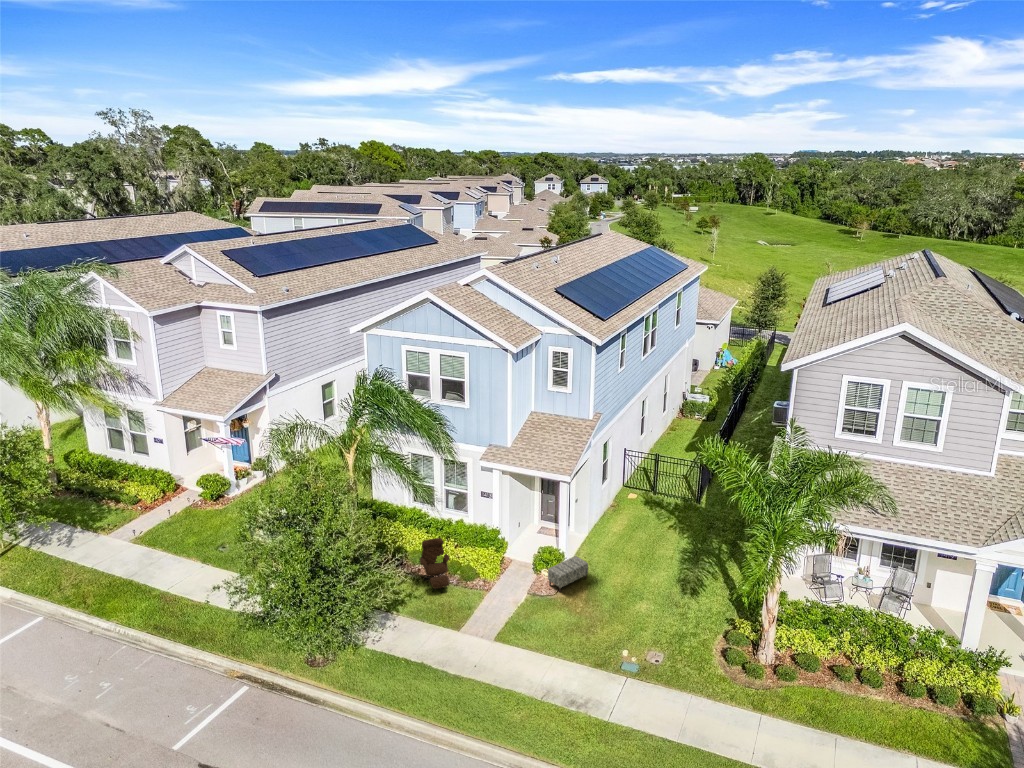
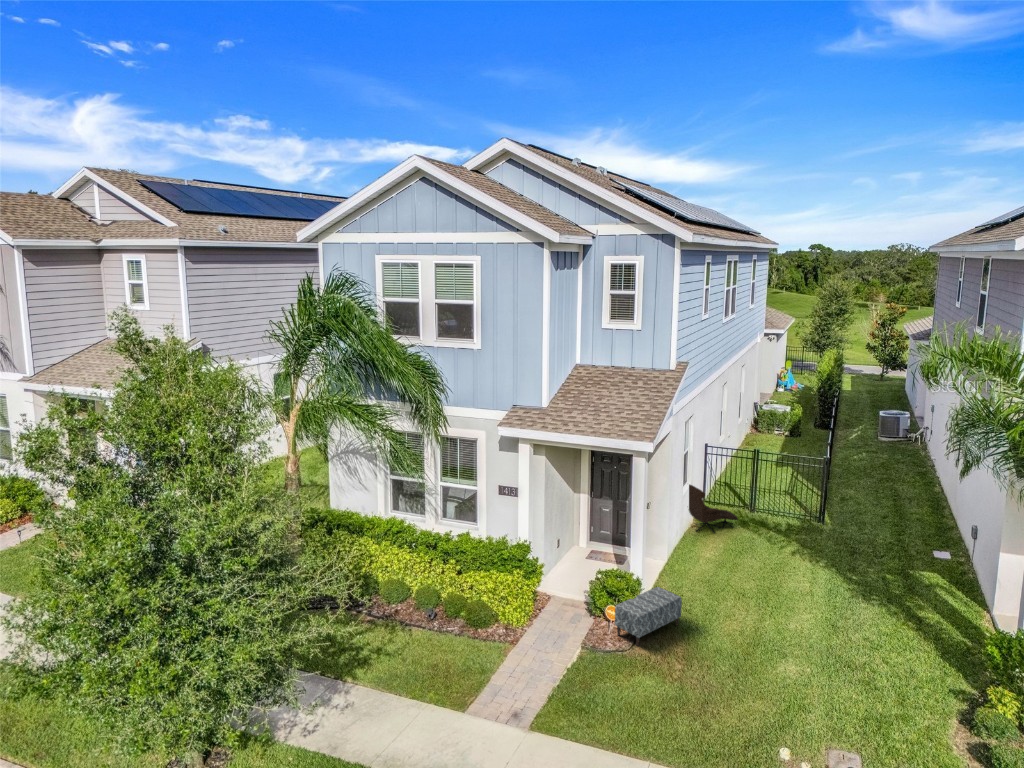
lounge chair: present [420,538,450,592] -> present [689,484,738,533]

